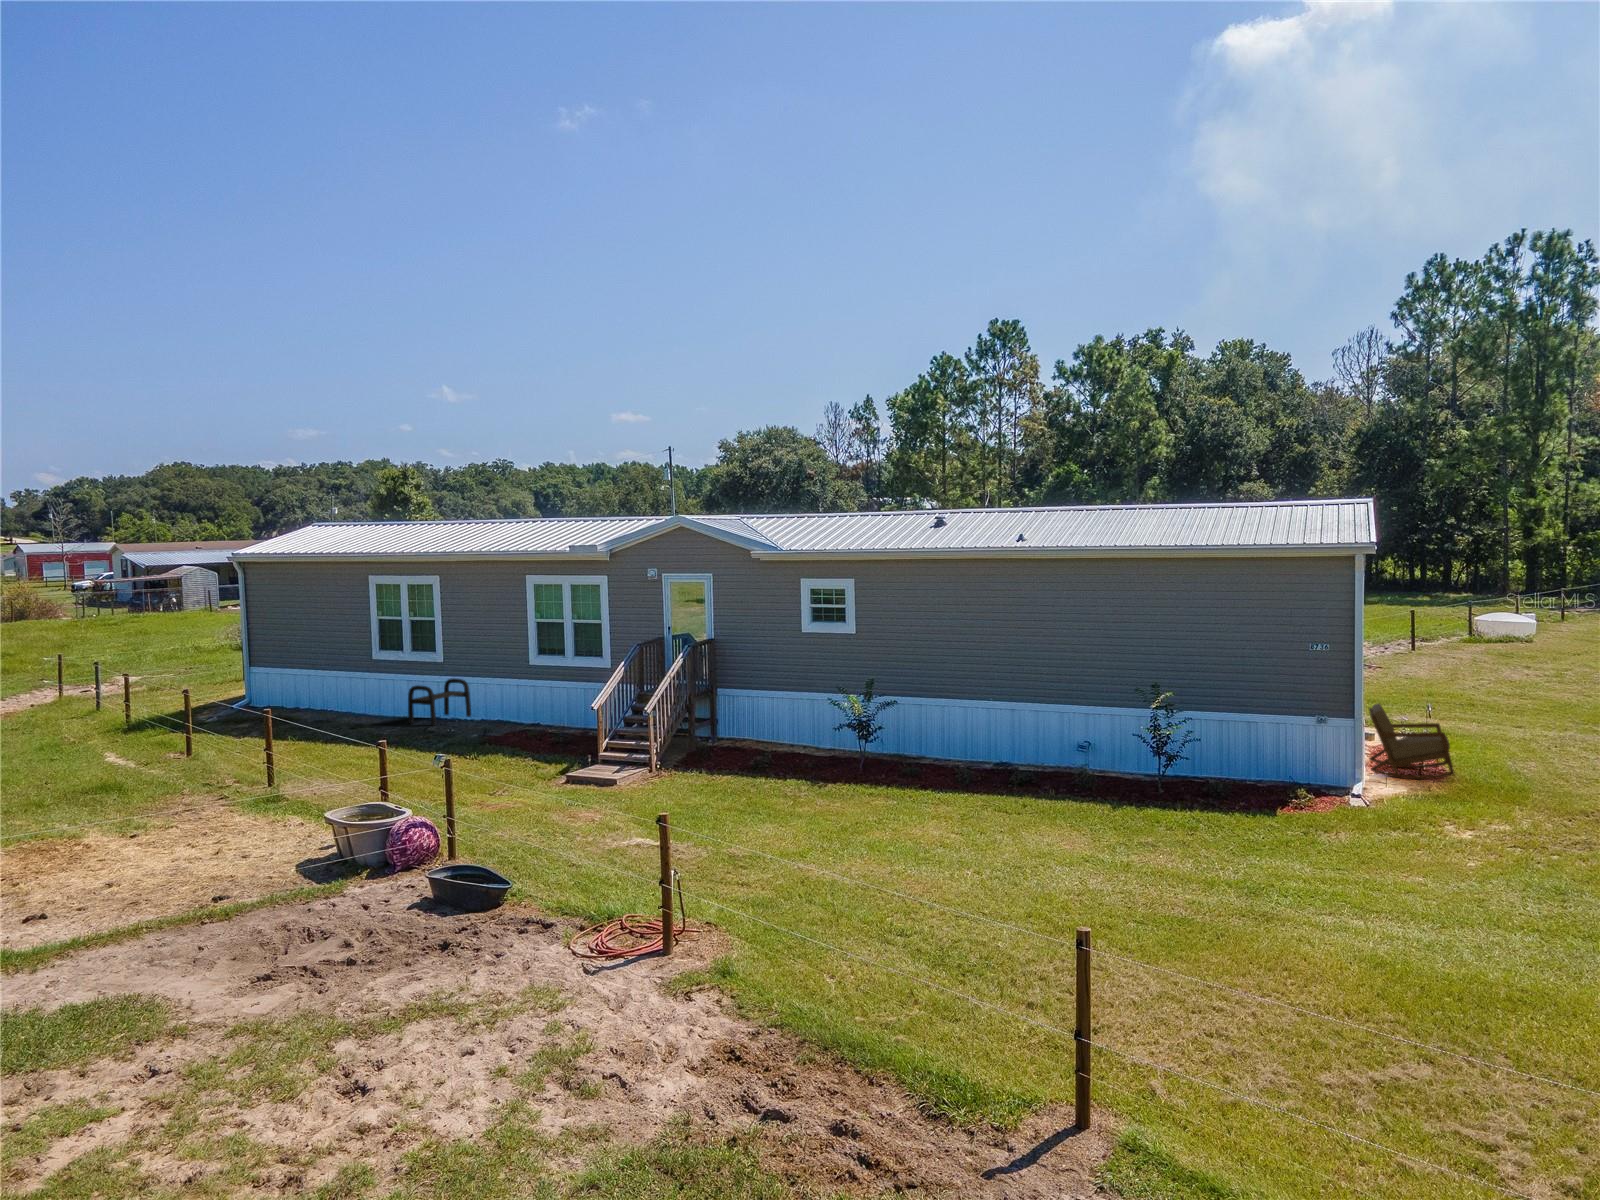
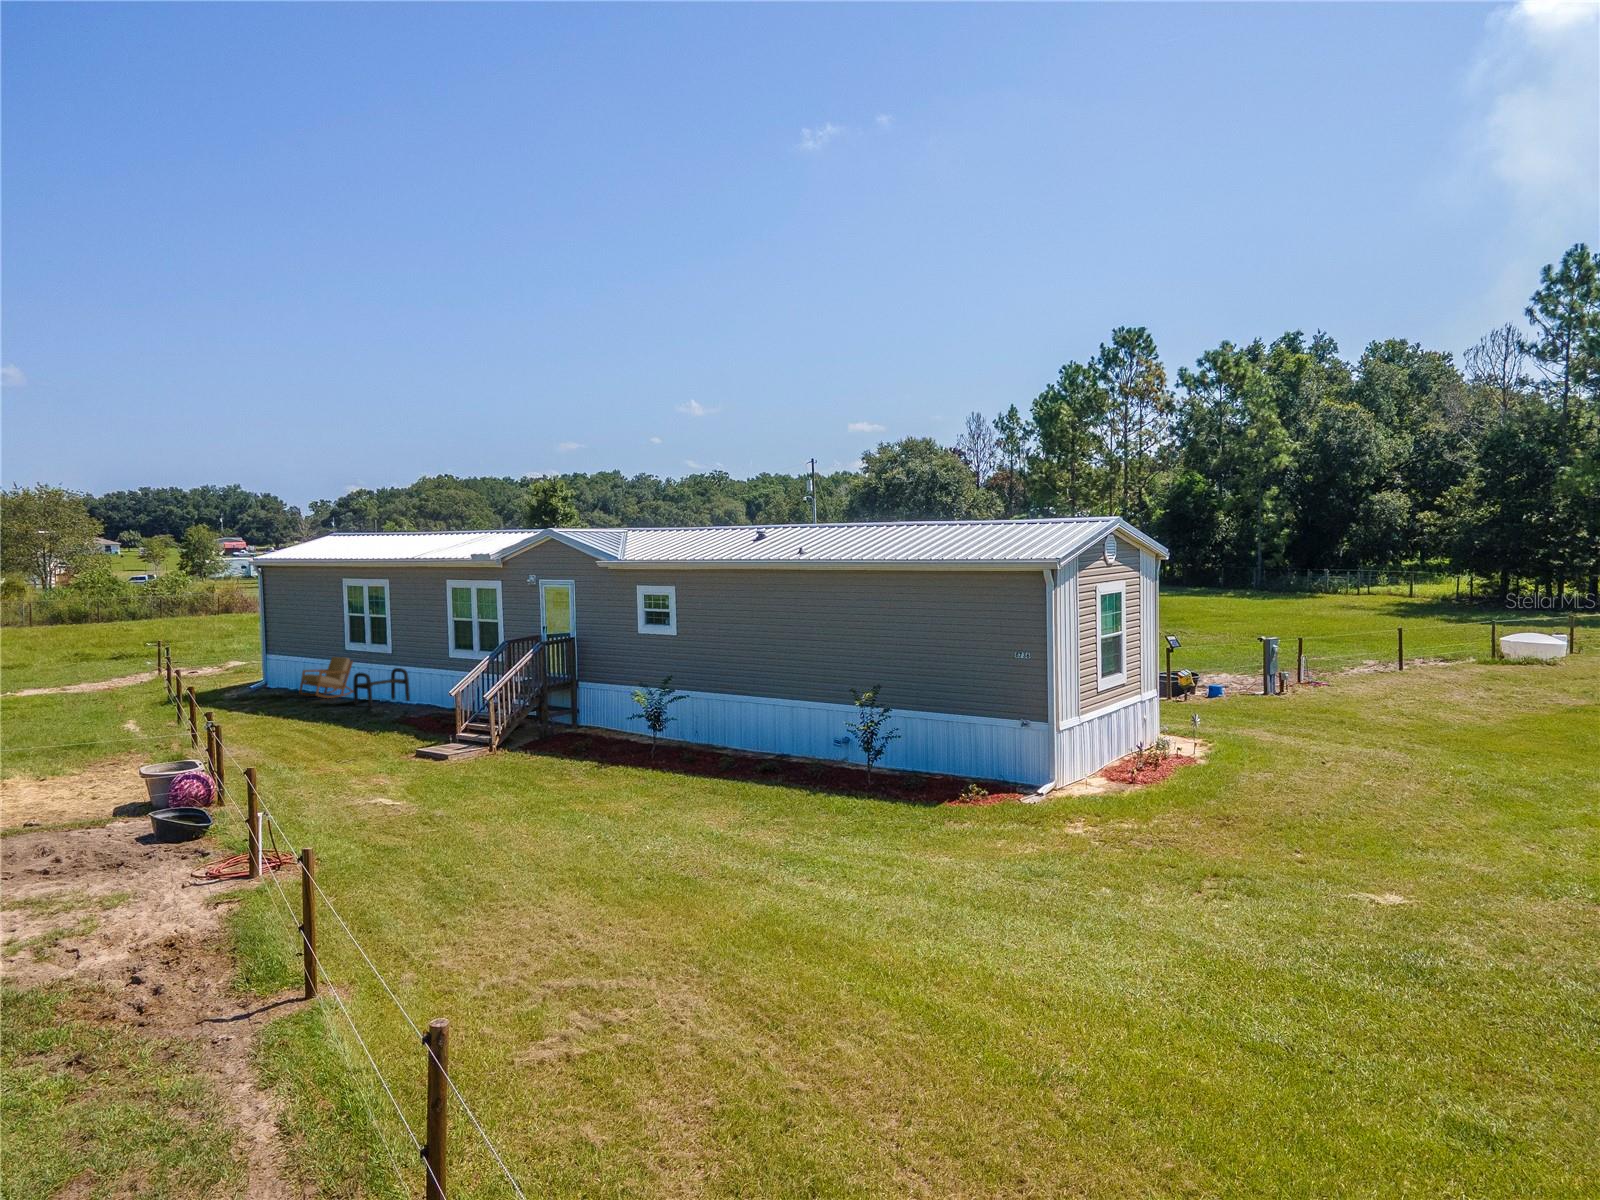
chair: present [1369,704,1454,779] -> present [299,657,353,698]

